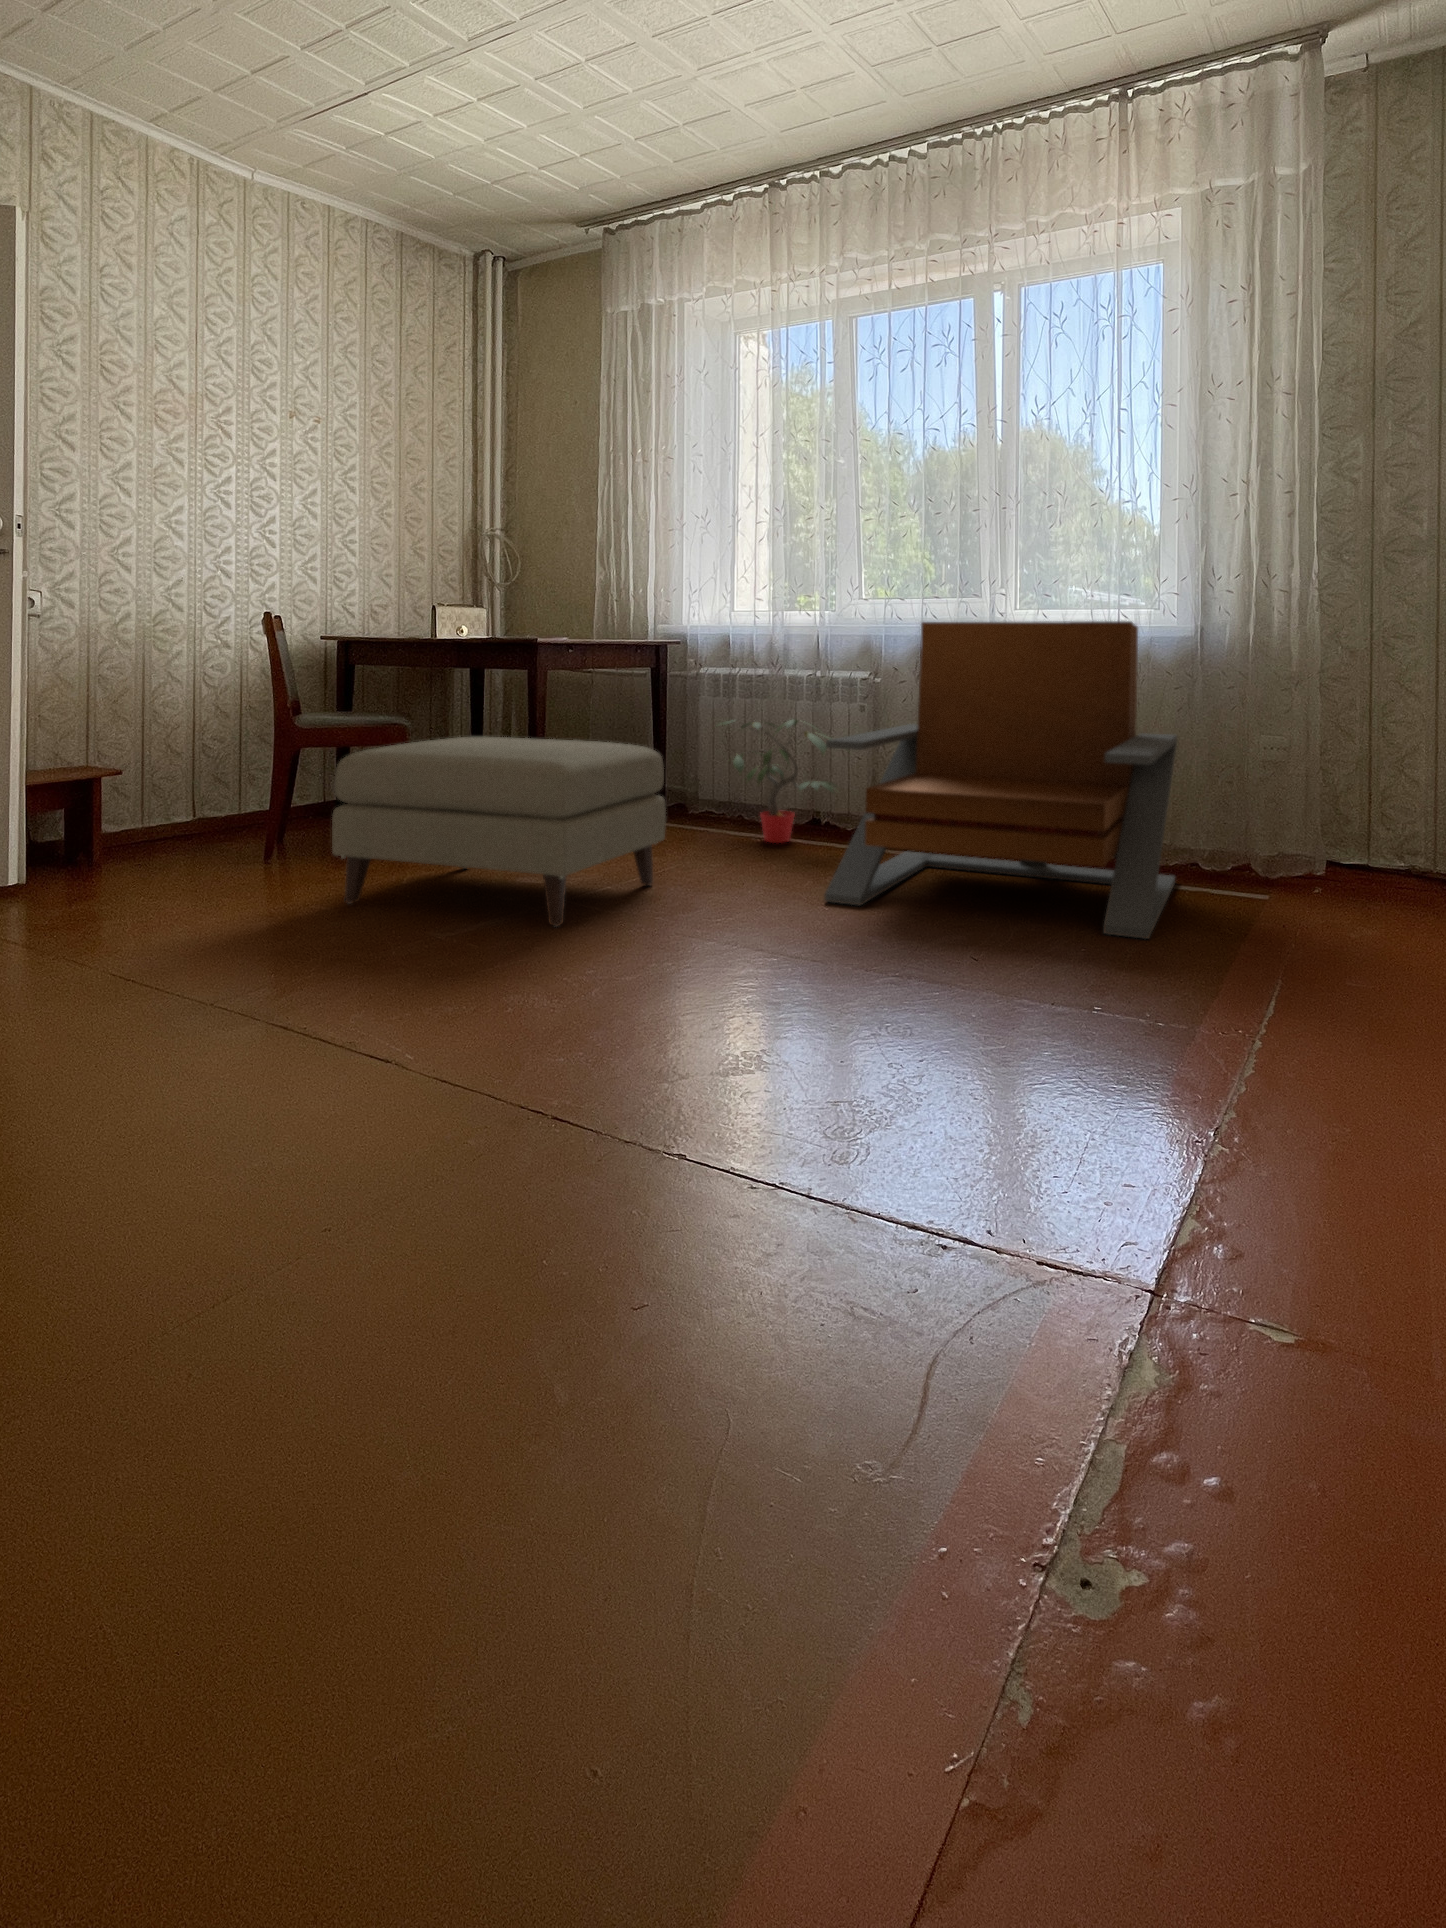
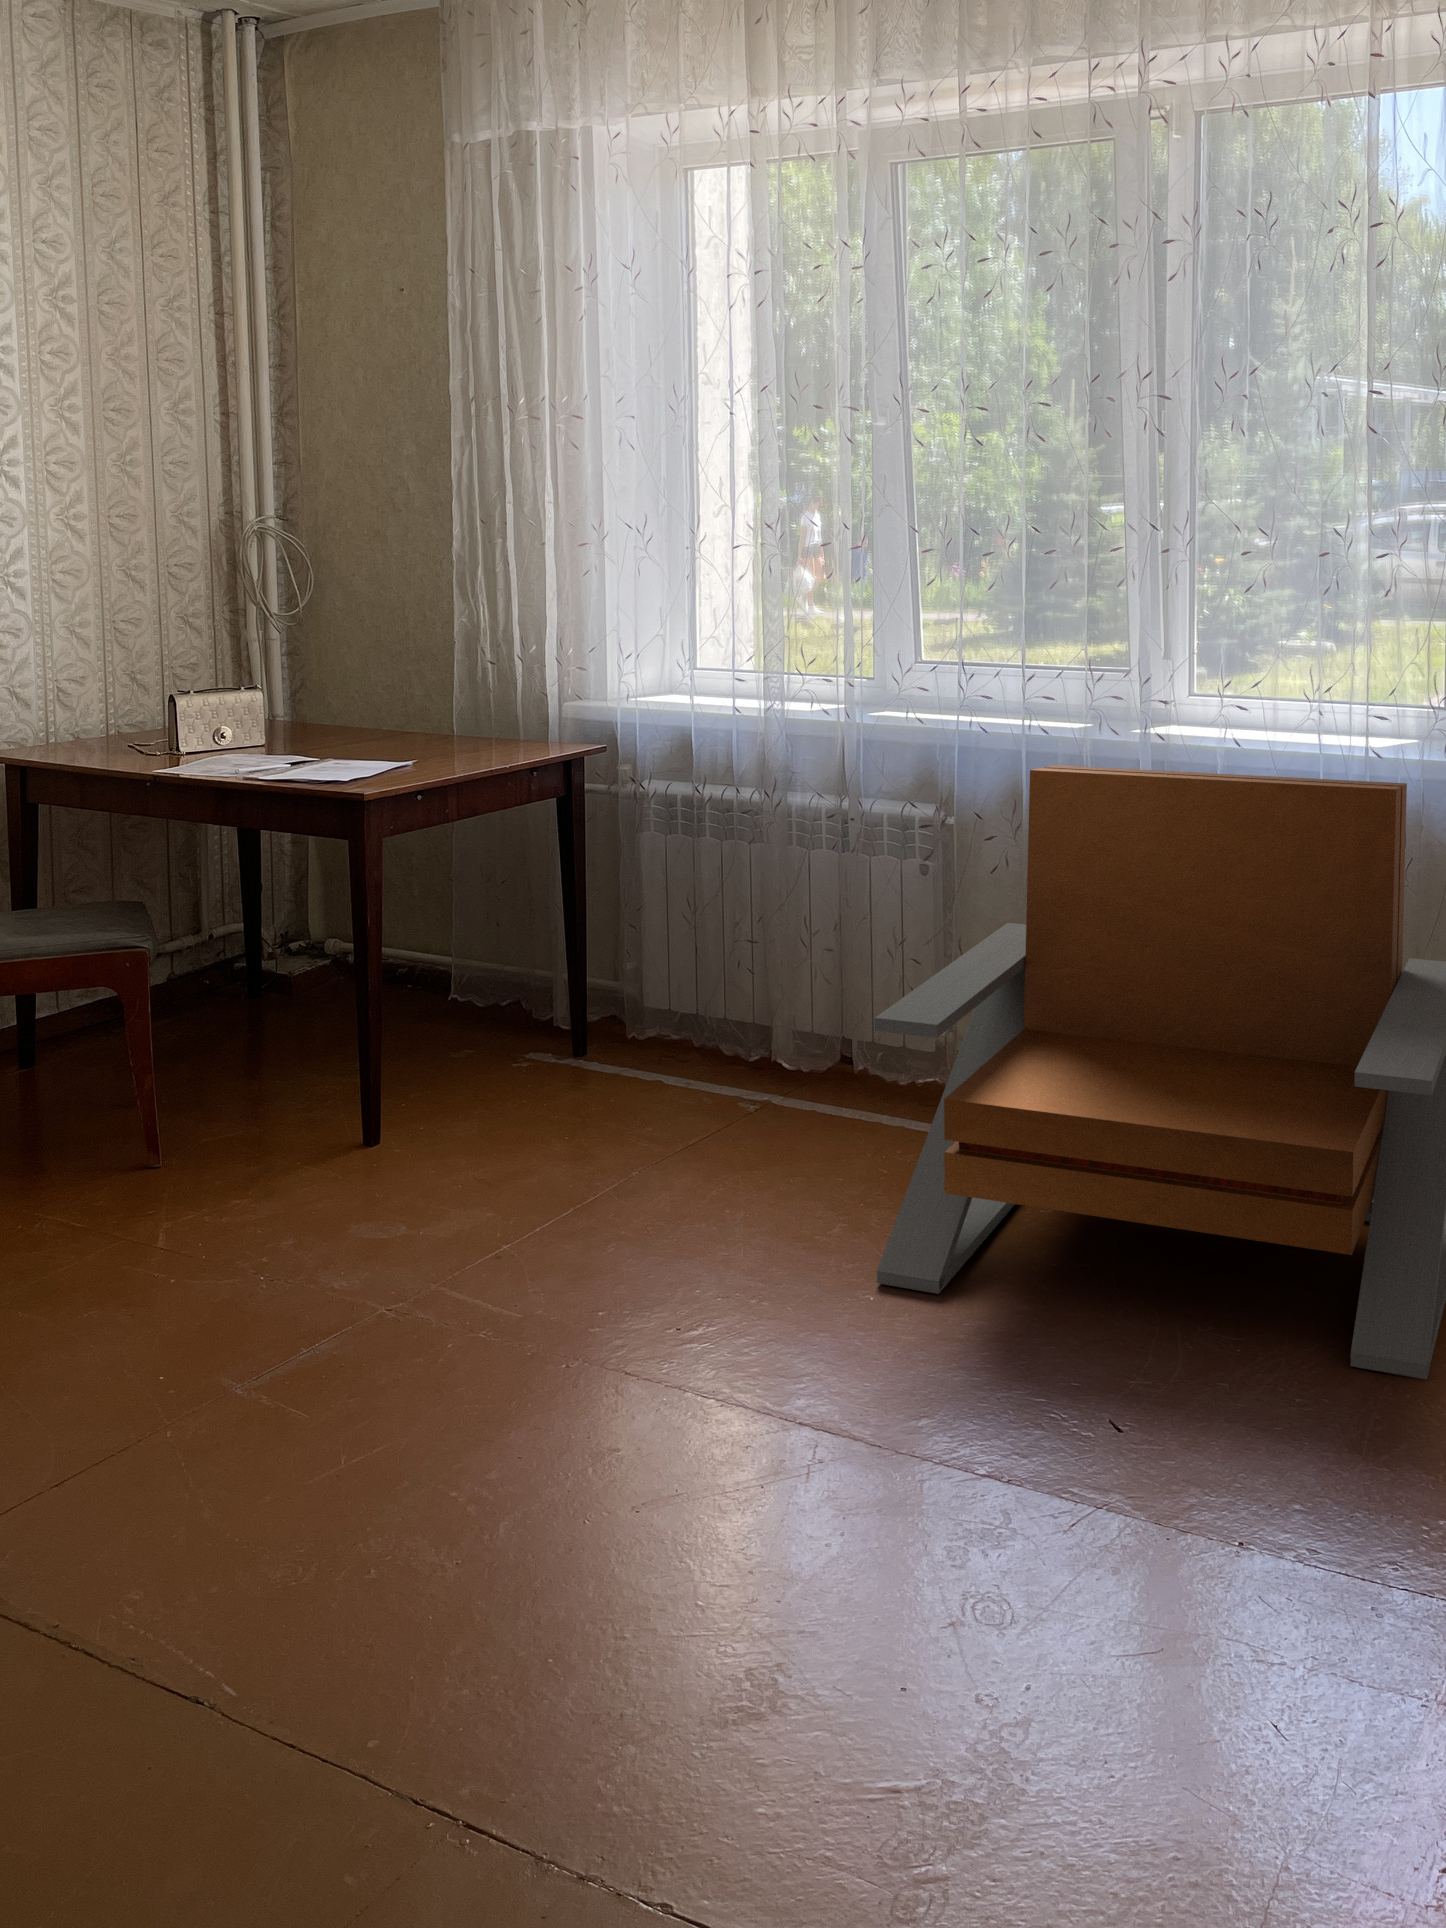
potted plant: present [716,719,835,843] -> none [664,897,916,1110]
ottoman: present [332,737,666,927] -> none [46,985,601,1366]

